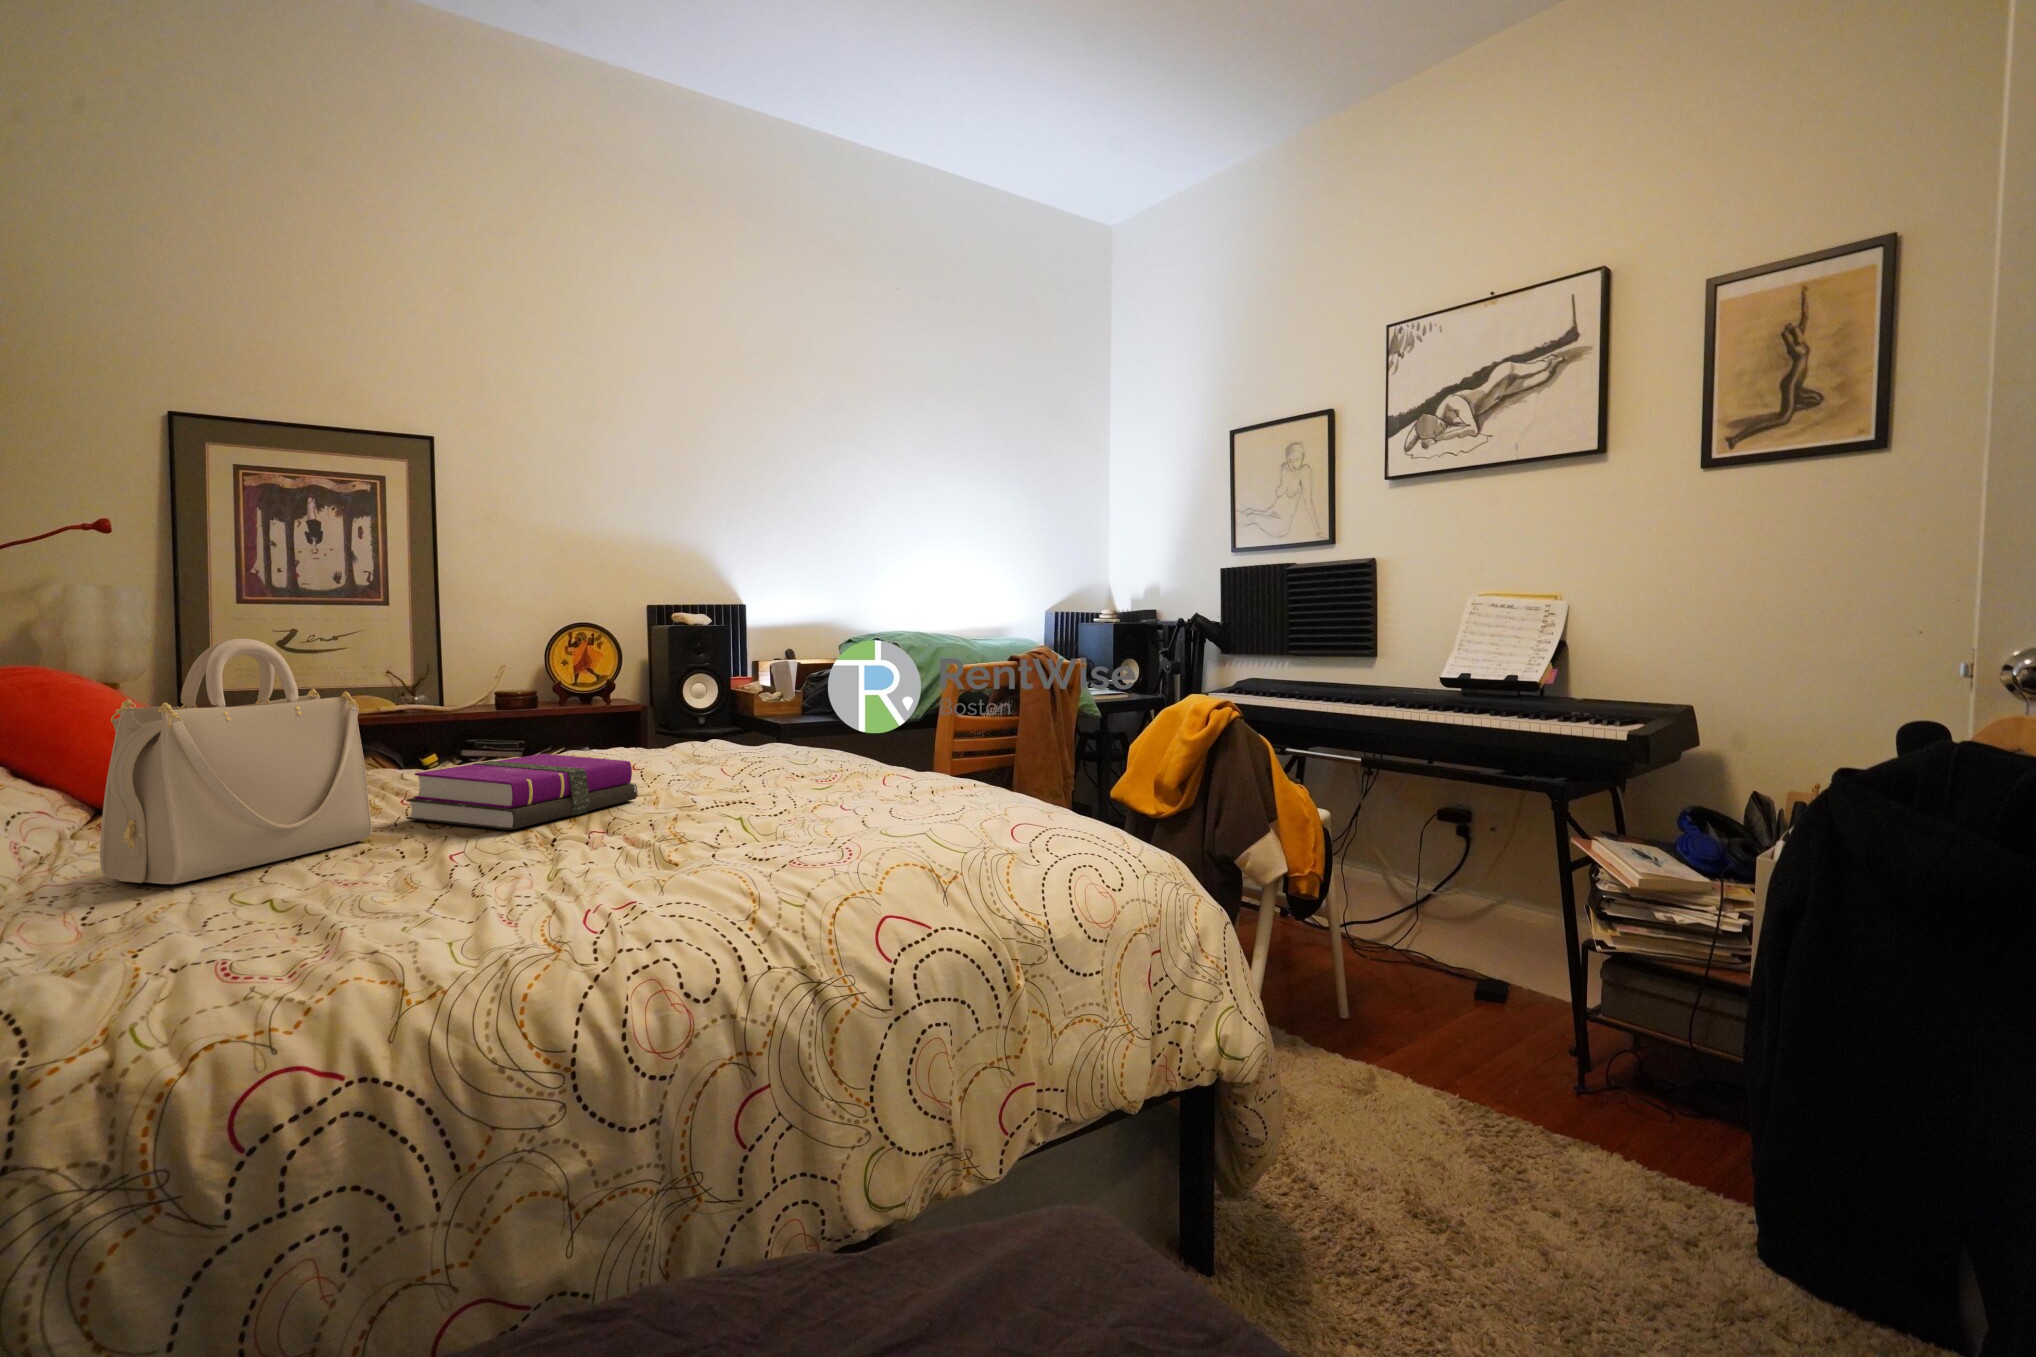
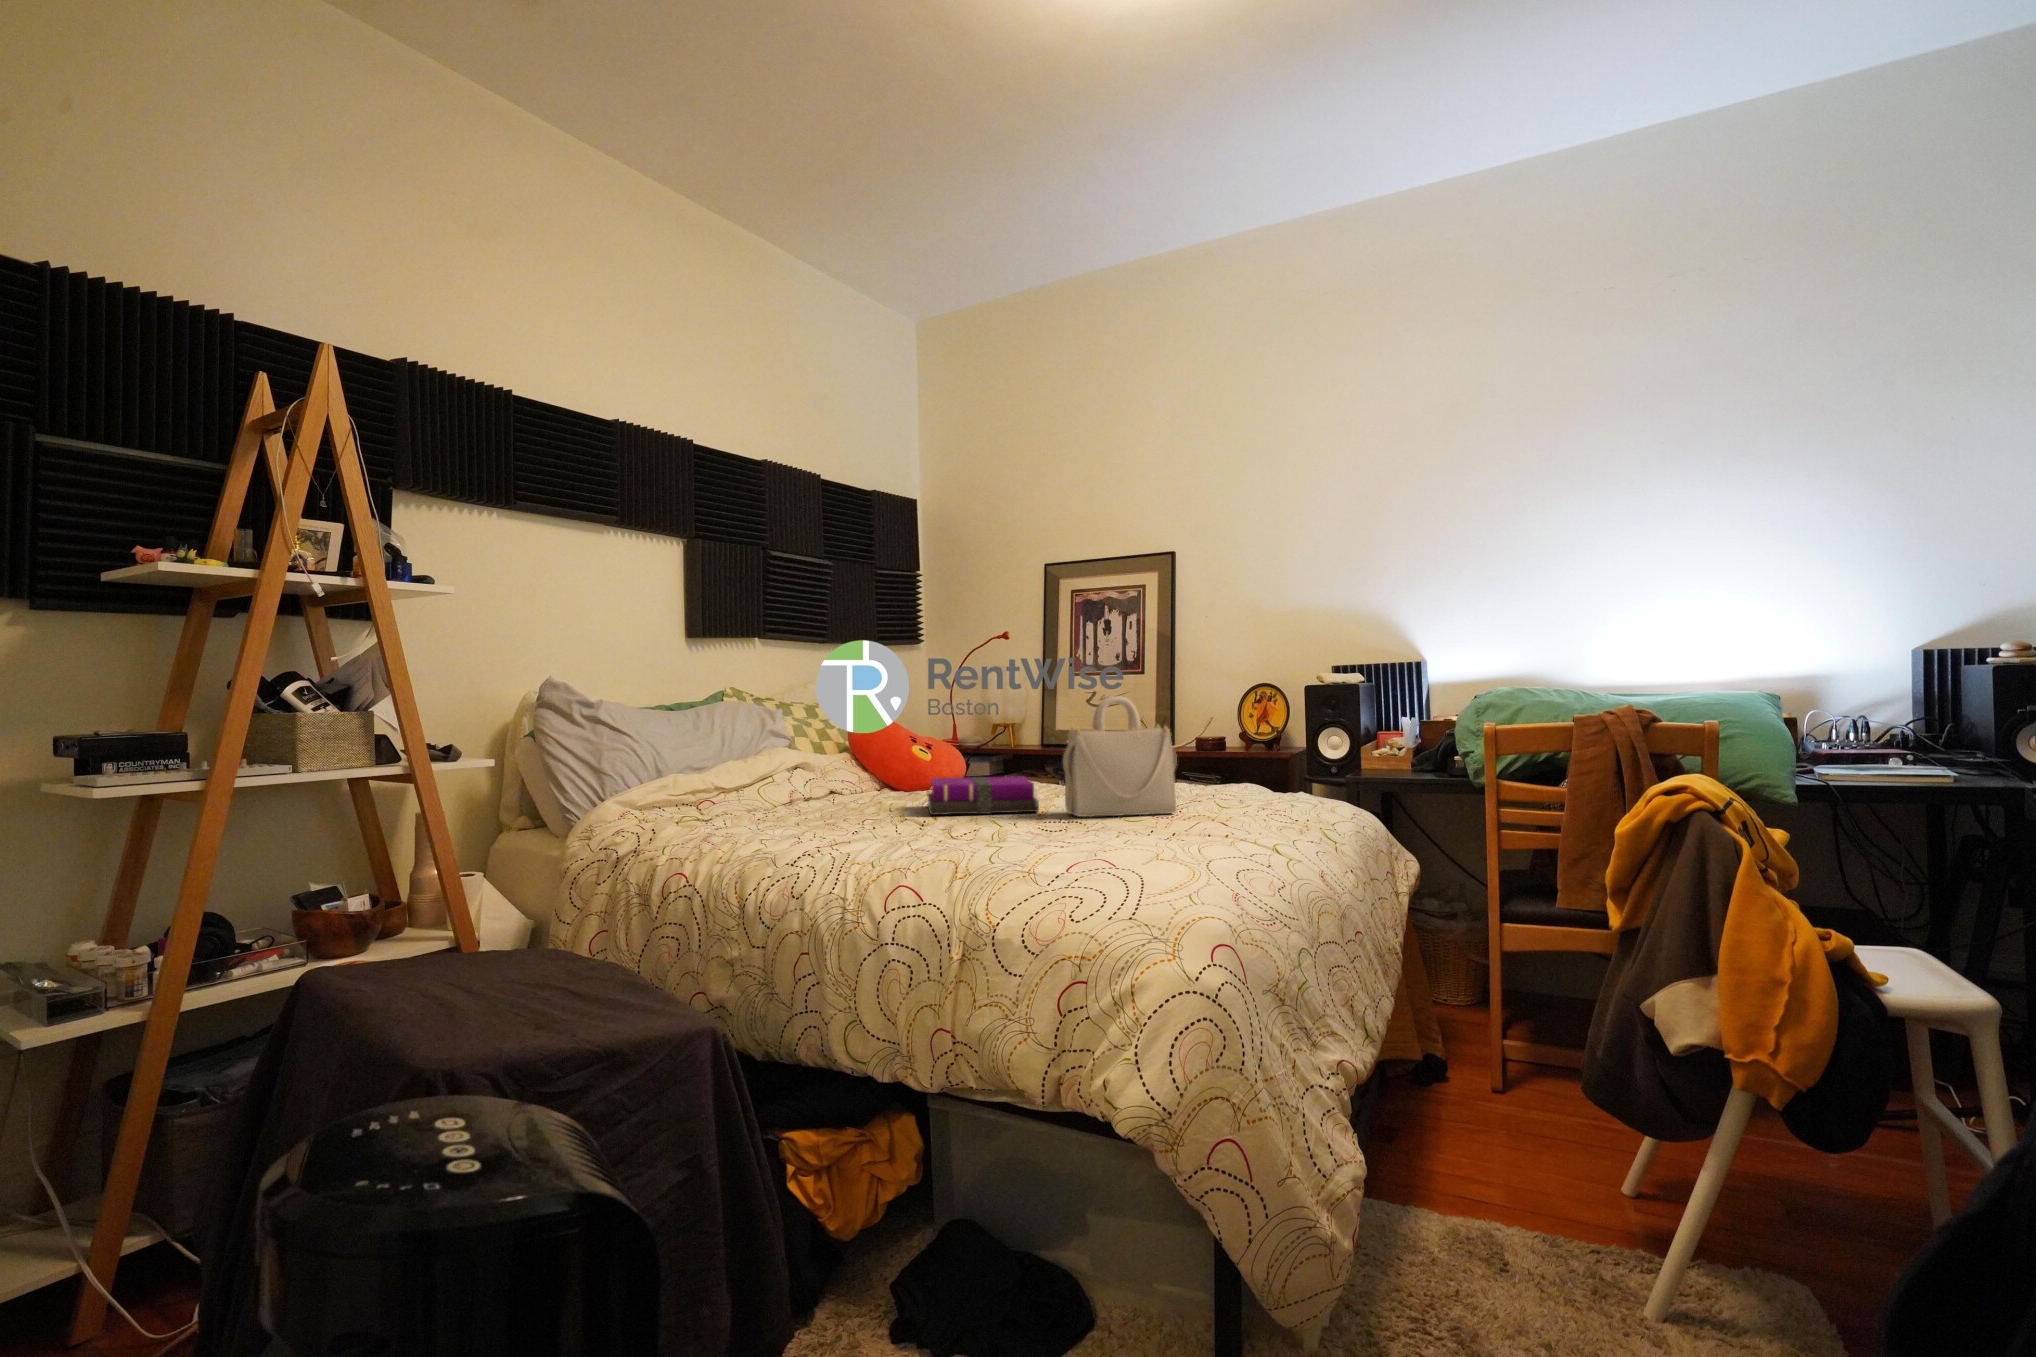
handbag: present [100,639,371,884] -> present [1063,696,1177,817]

